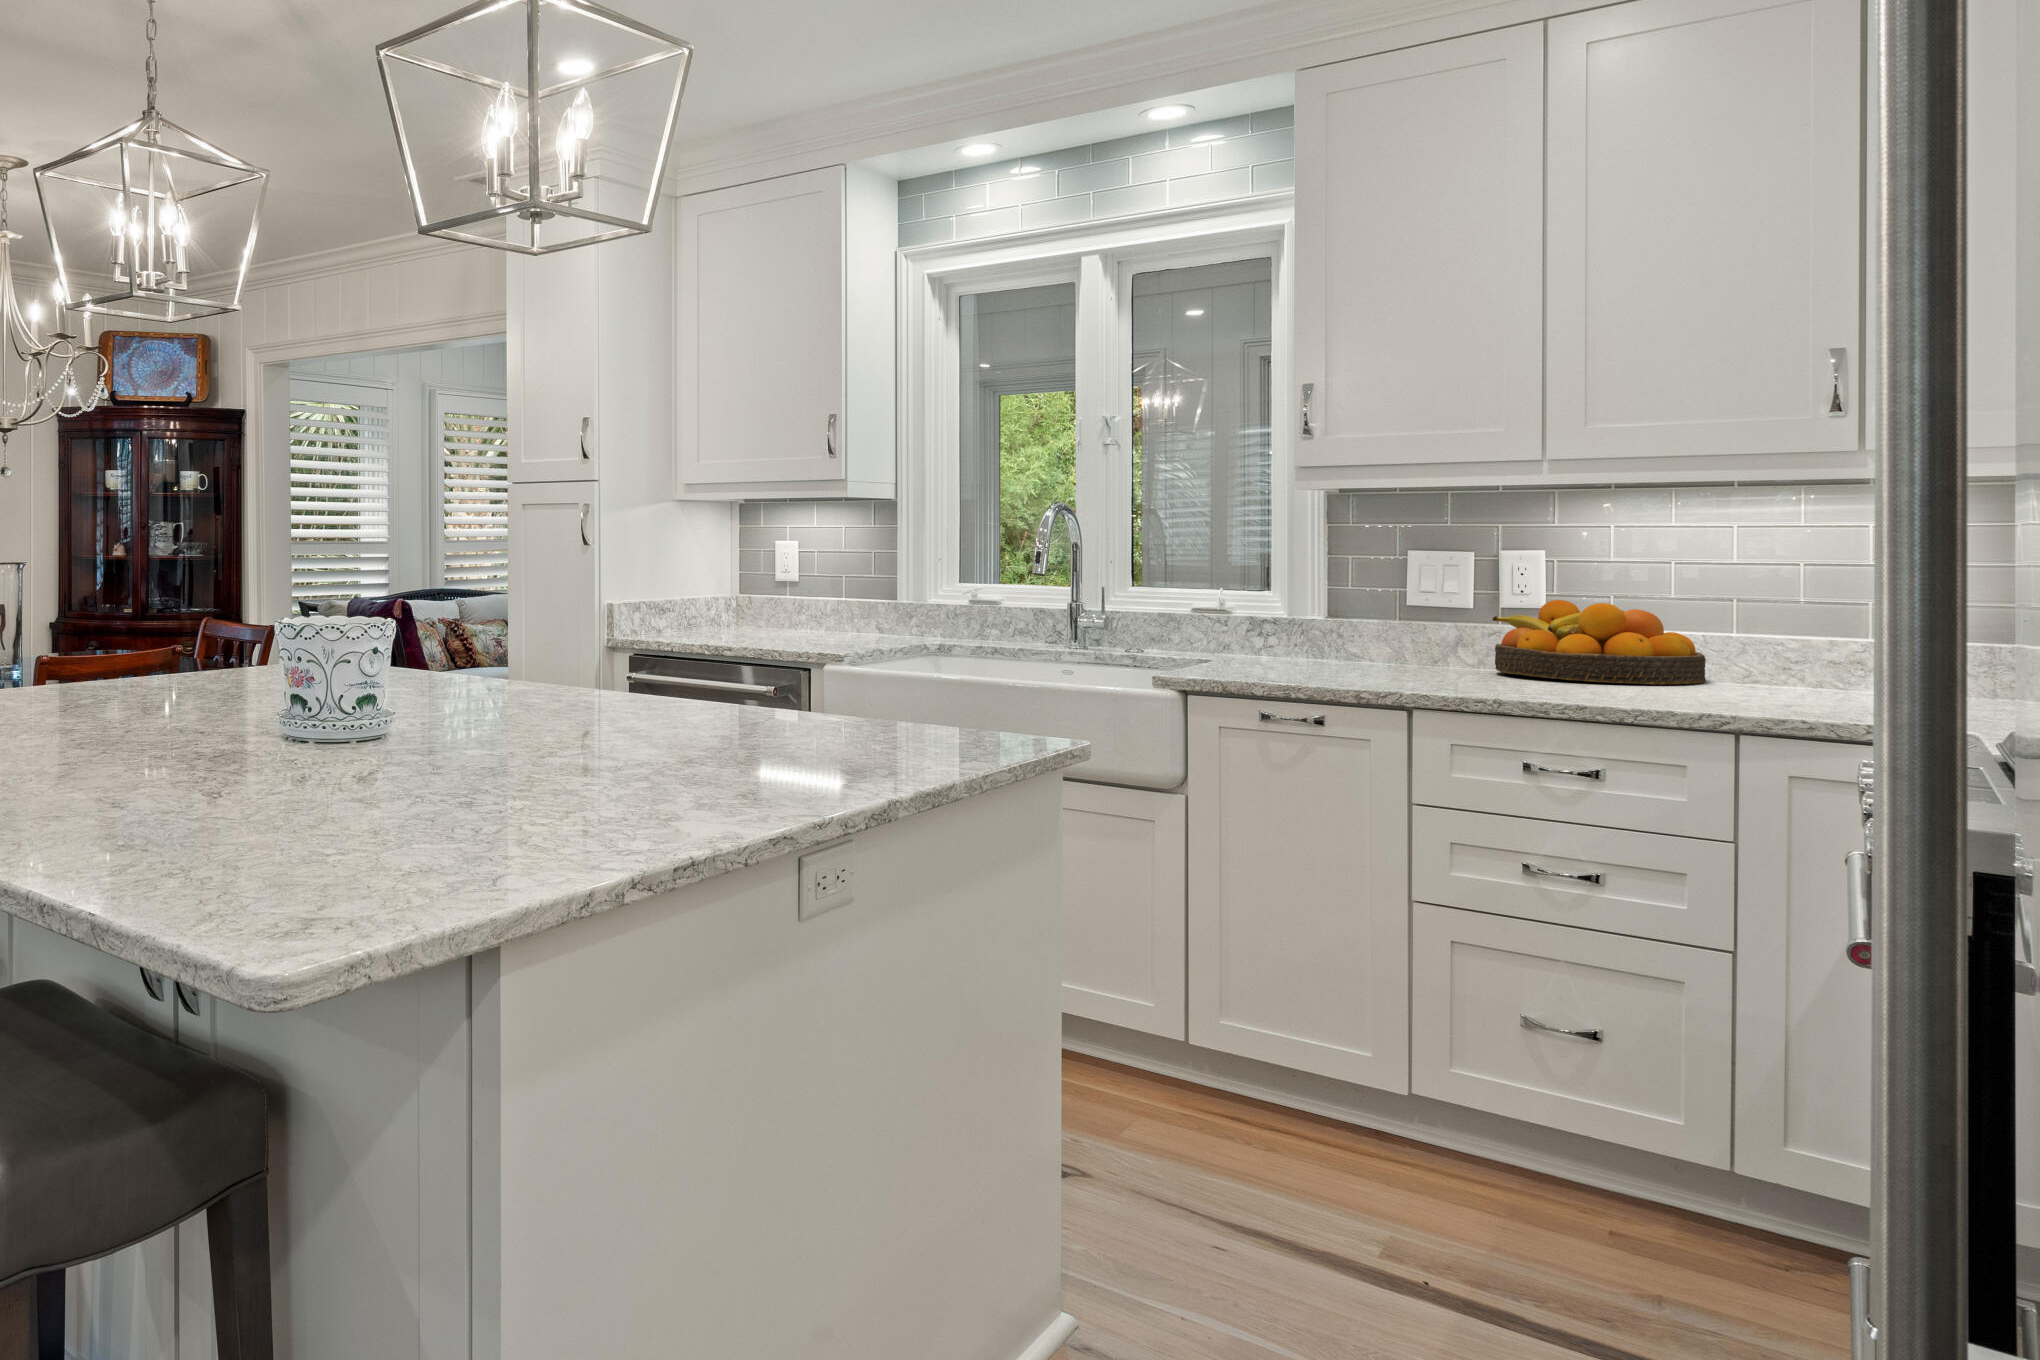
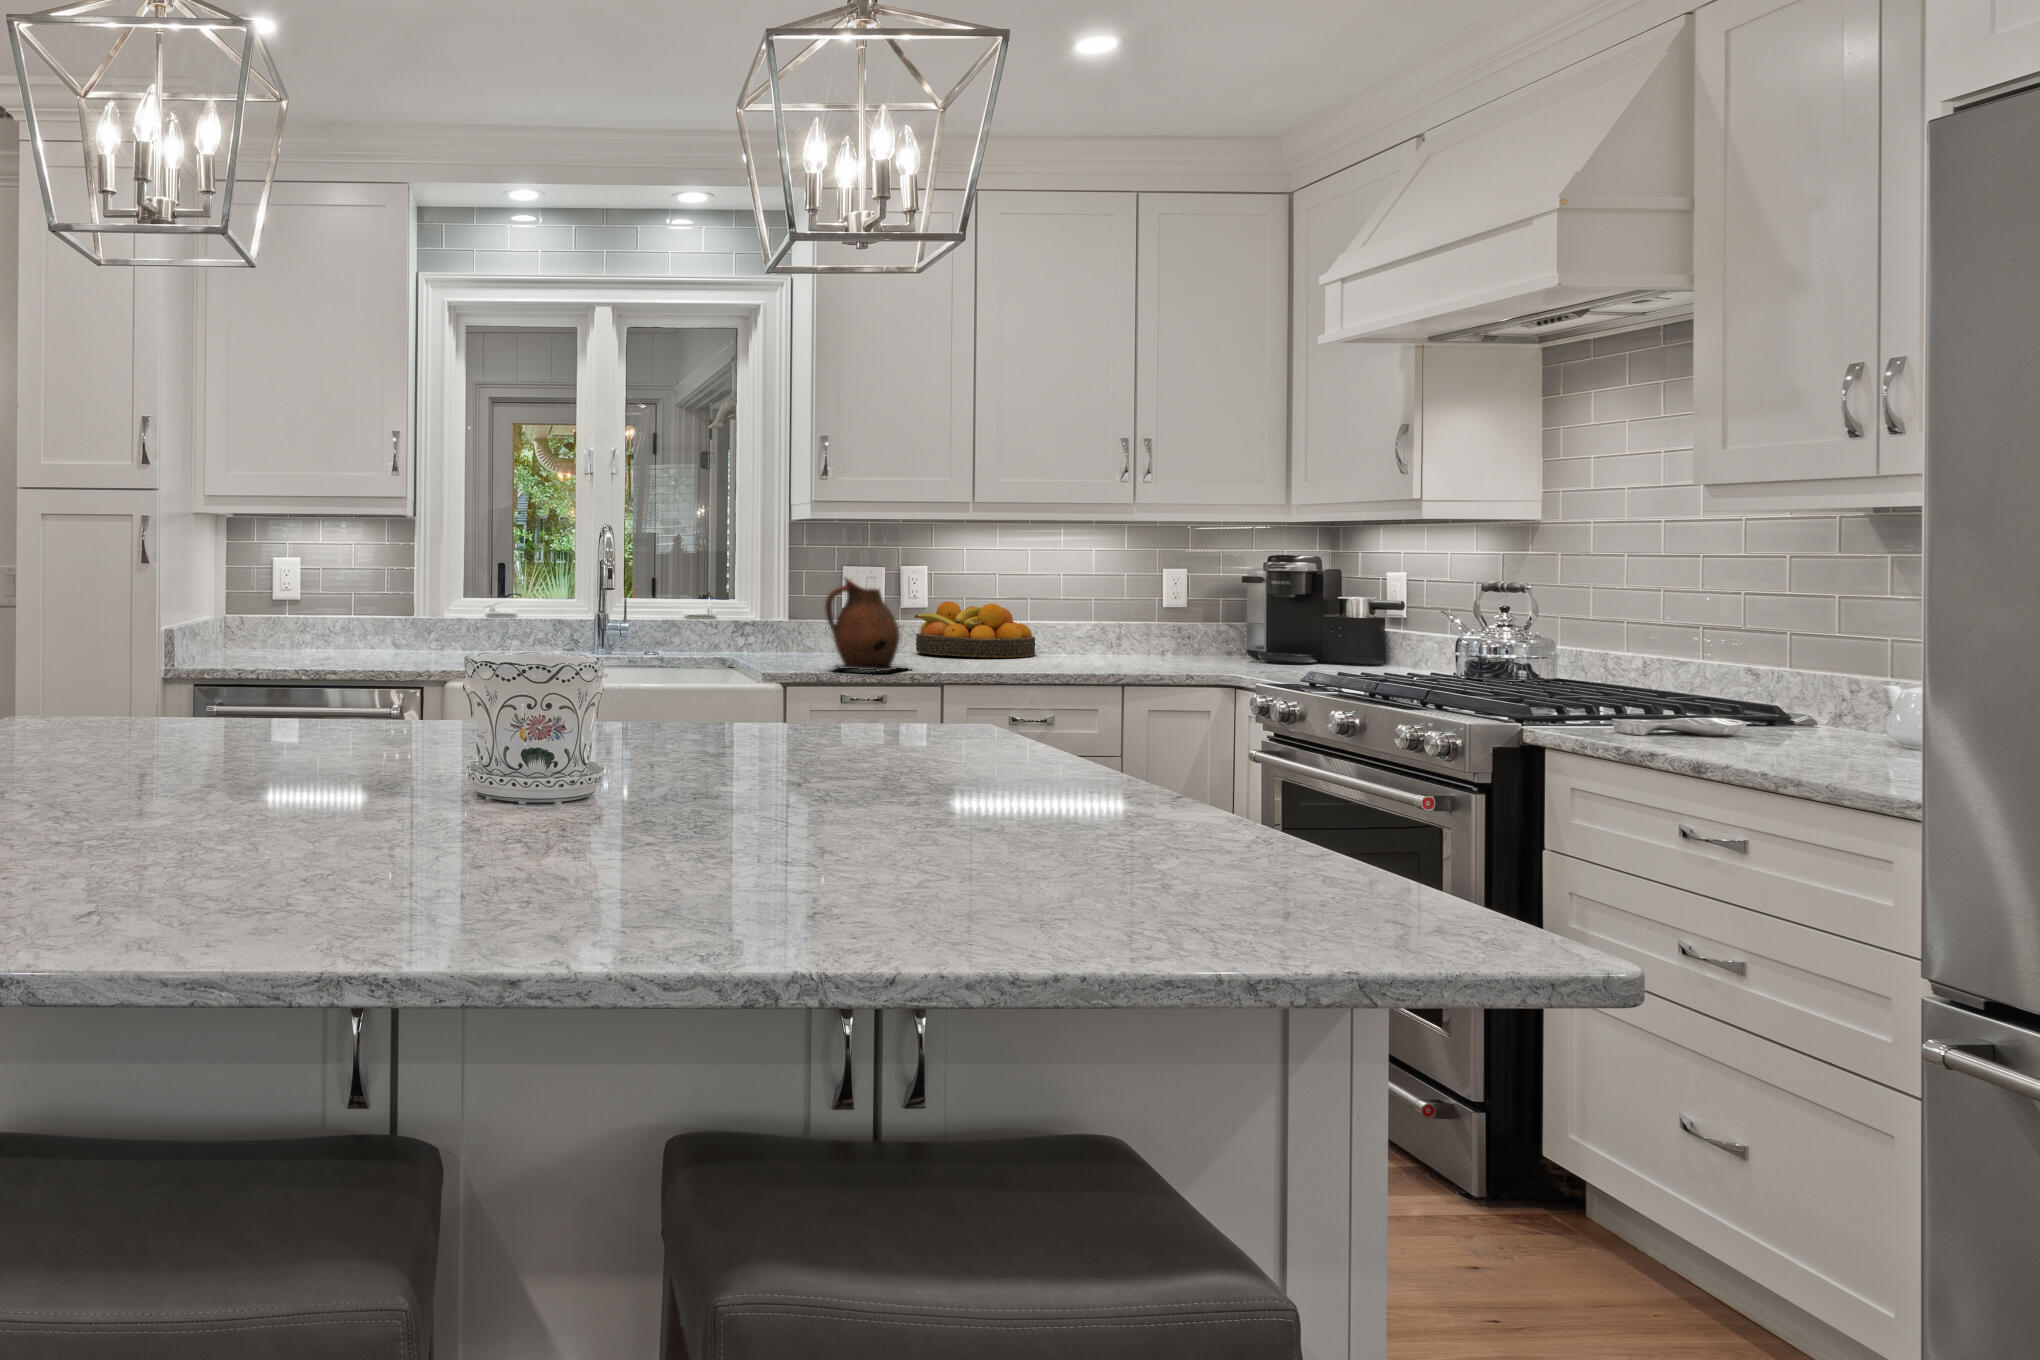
ceramic pitcher: none [1234,559,1366,686] -> present [825,578,906,671]

